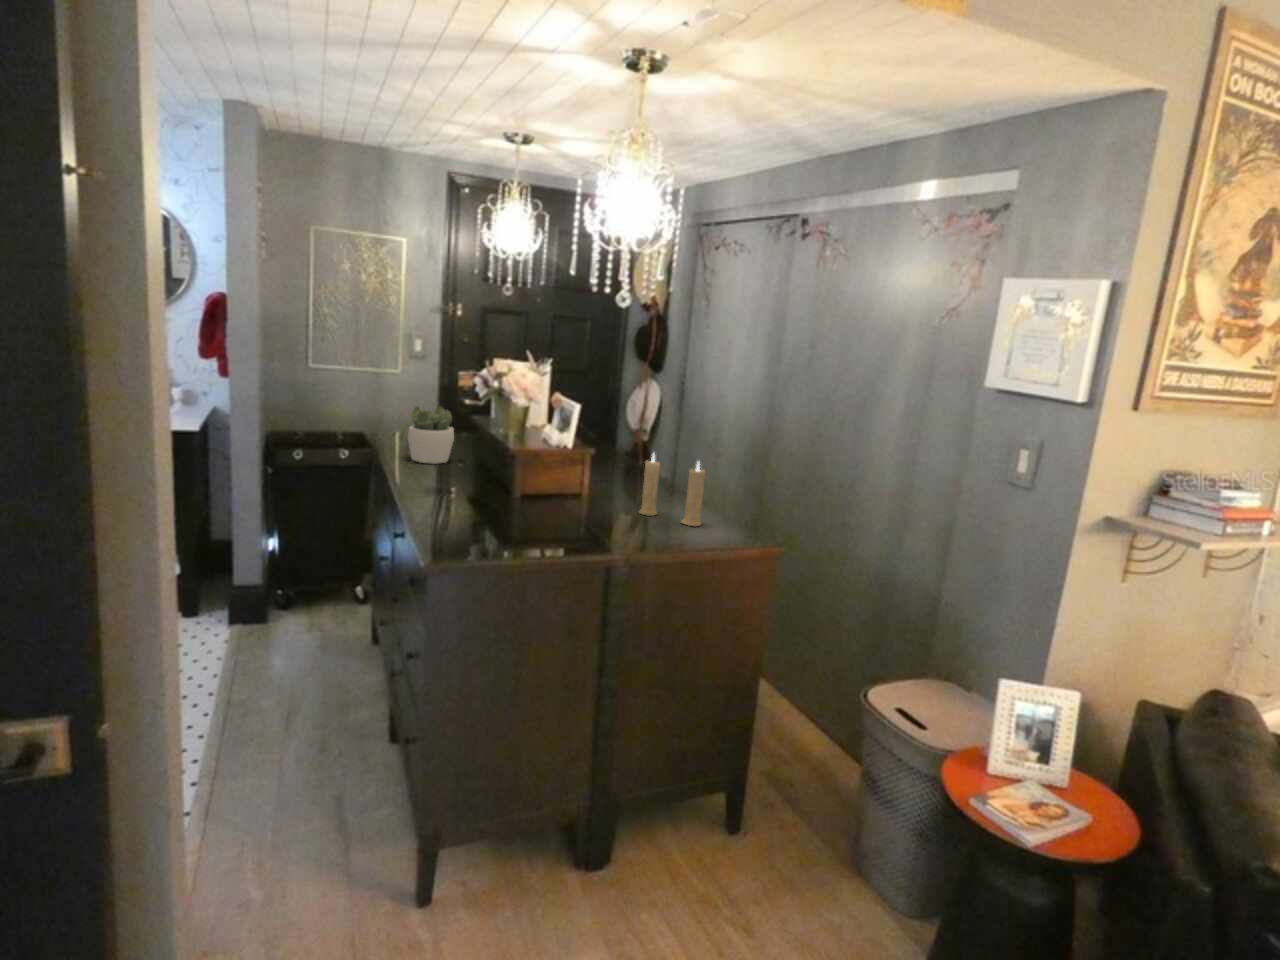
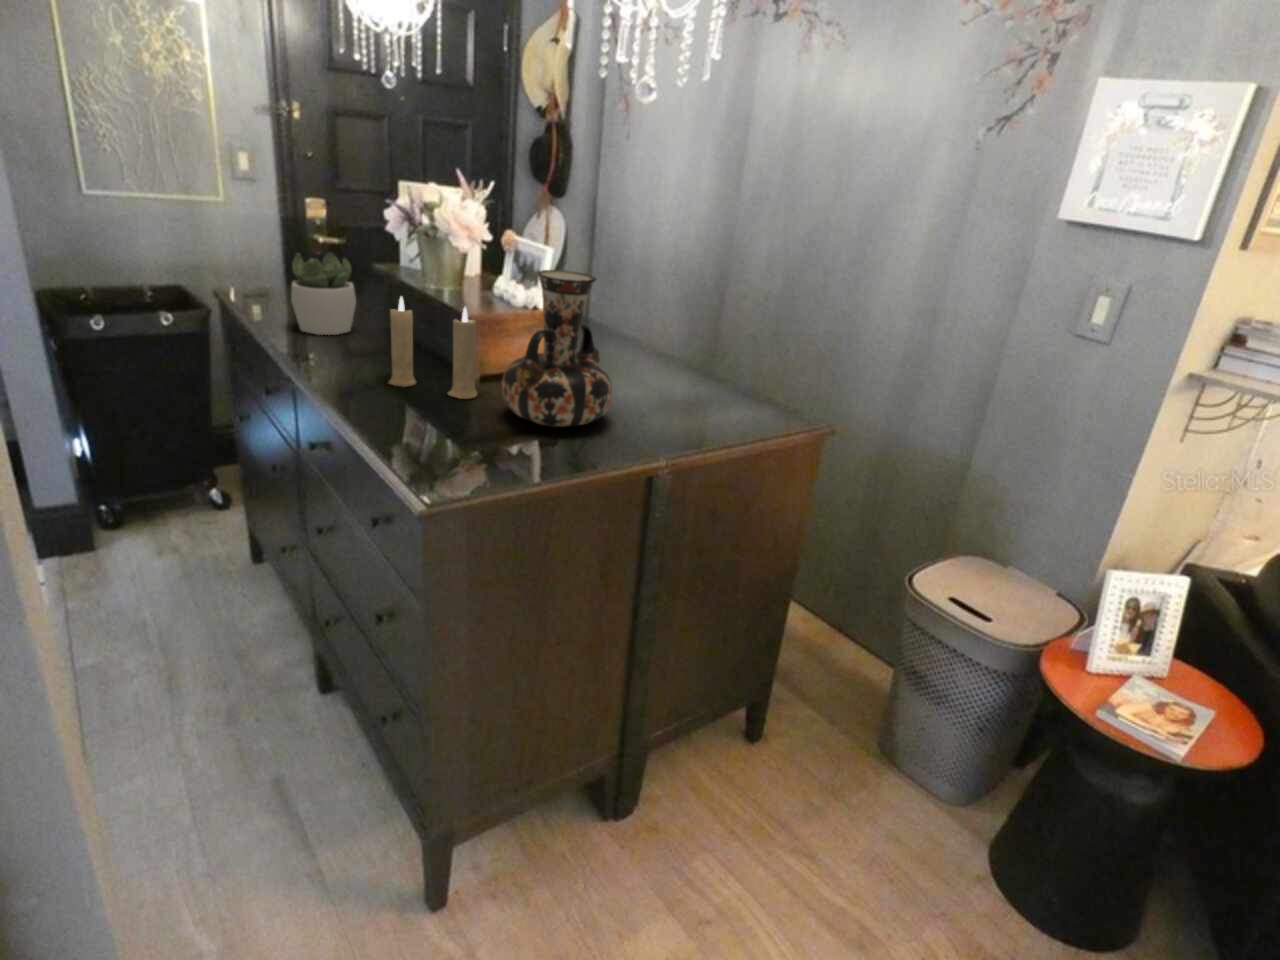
decorative vase: none [516,415,597,529] -> present [502,270,612,427]
candle: present [639,453,705,526] -> present [388,297,477,399]

